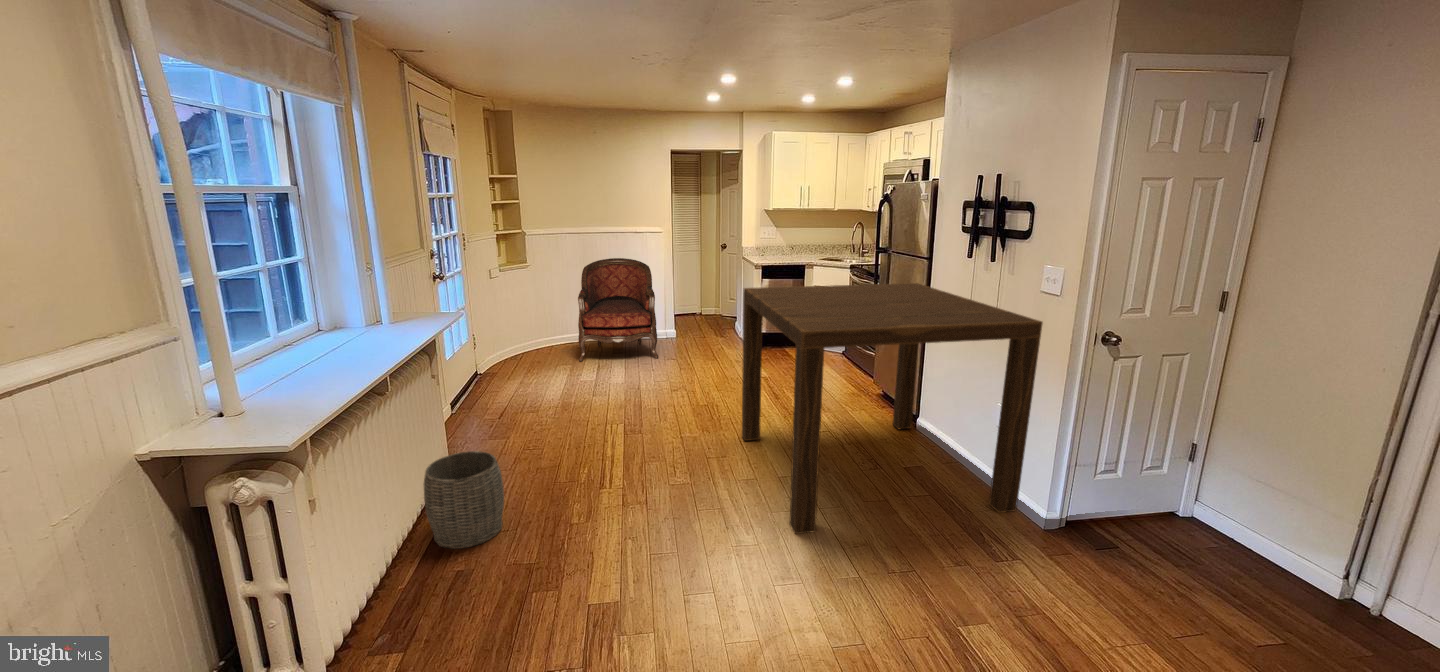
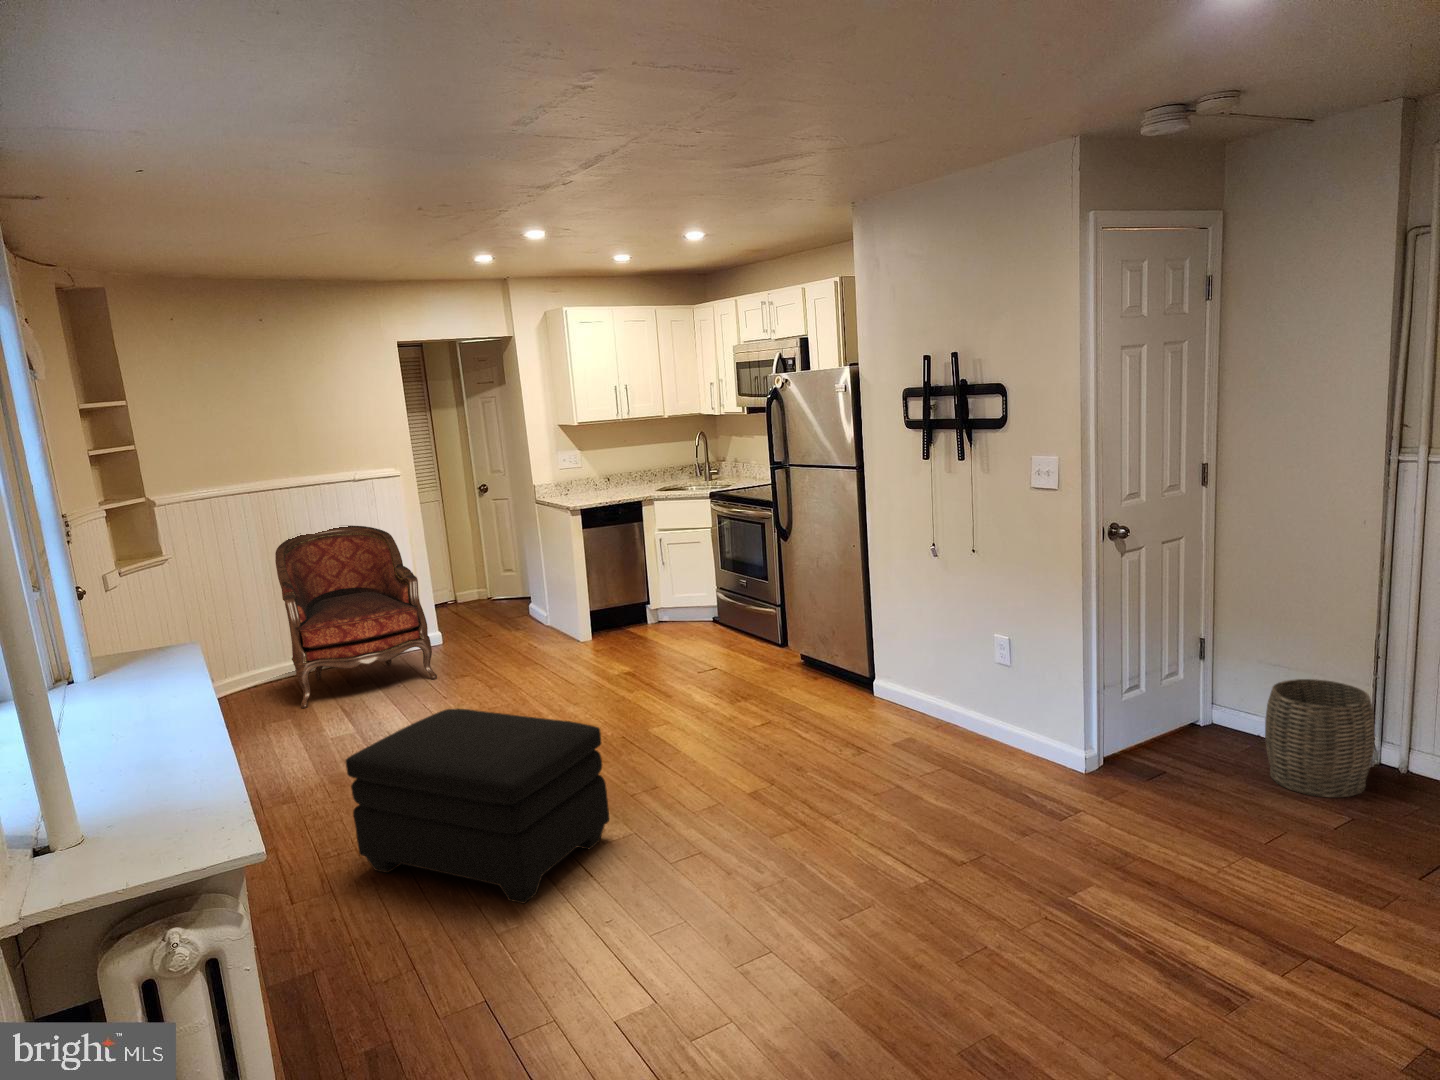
dining table: present [742,283,1042,534] -> none [636,501,1047,858]
ottoman: none [527,378,676,510] -> present [346,709,609,904]
woven basket: present [424,451,504,549] -> present [1265,679,1375,797]

